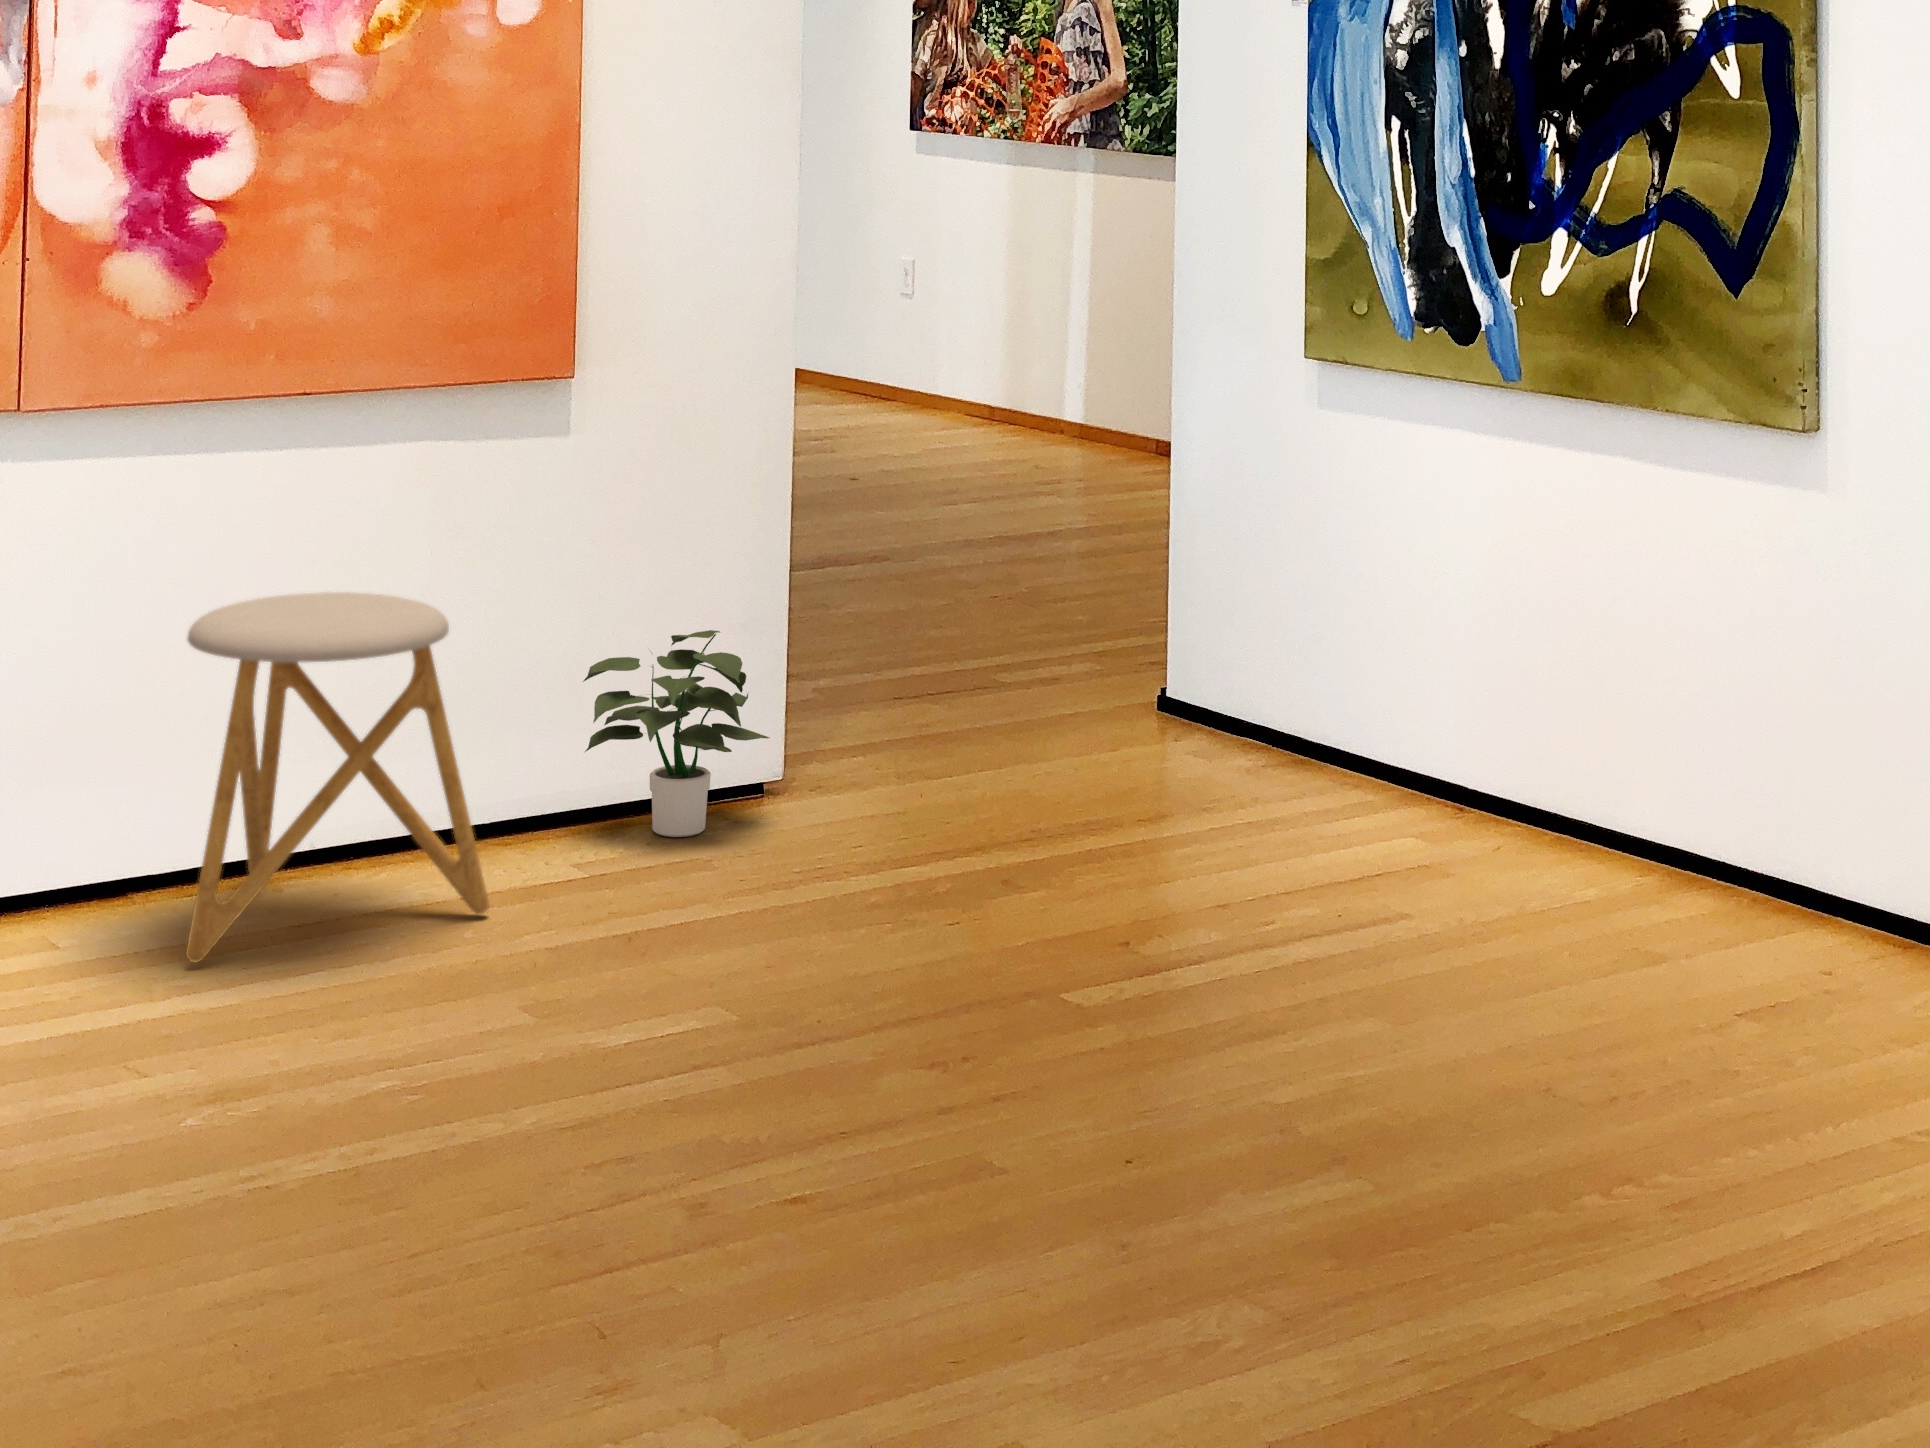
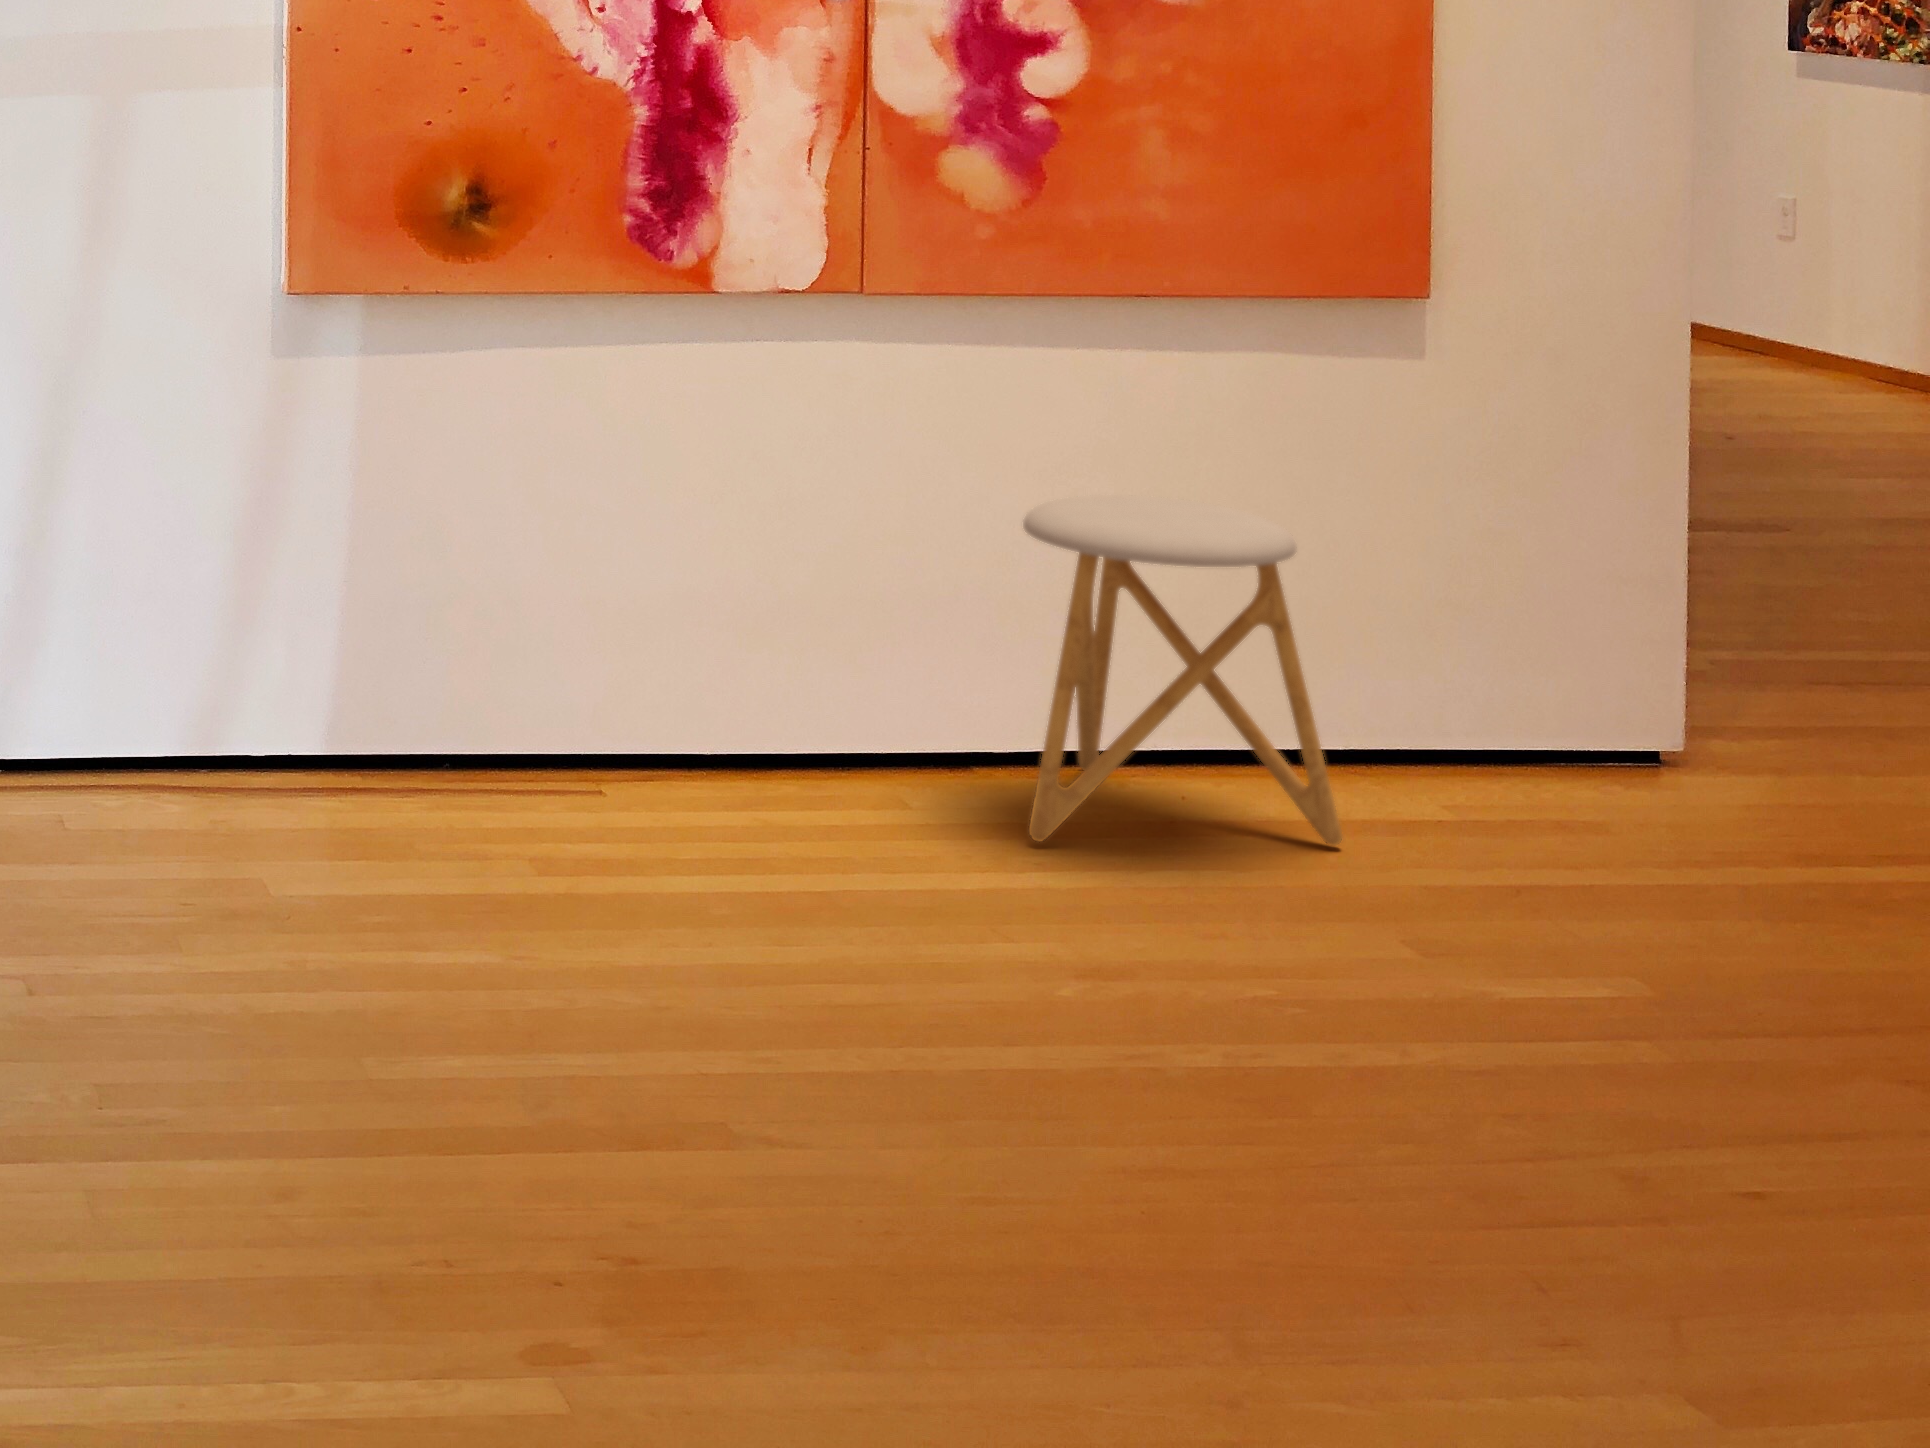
potted plant: present [583,630,770,837] -> none [1436,586,1663,804]

